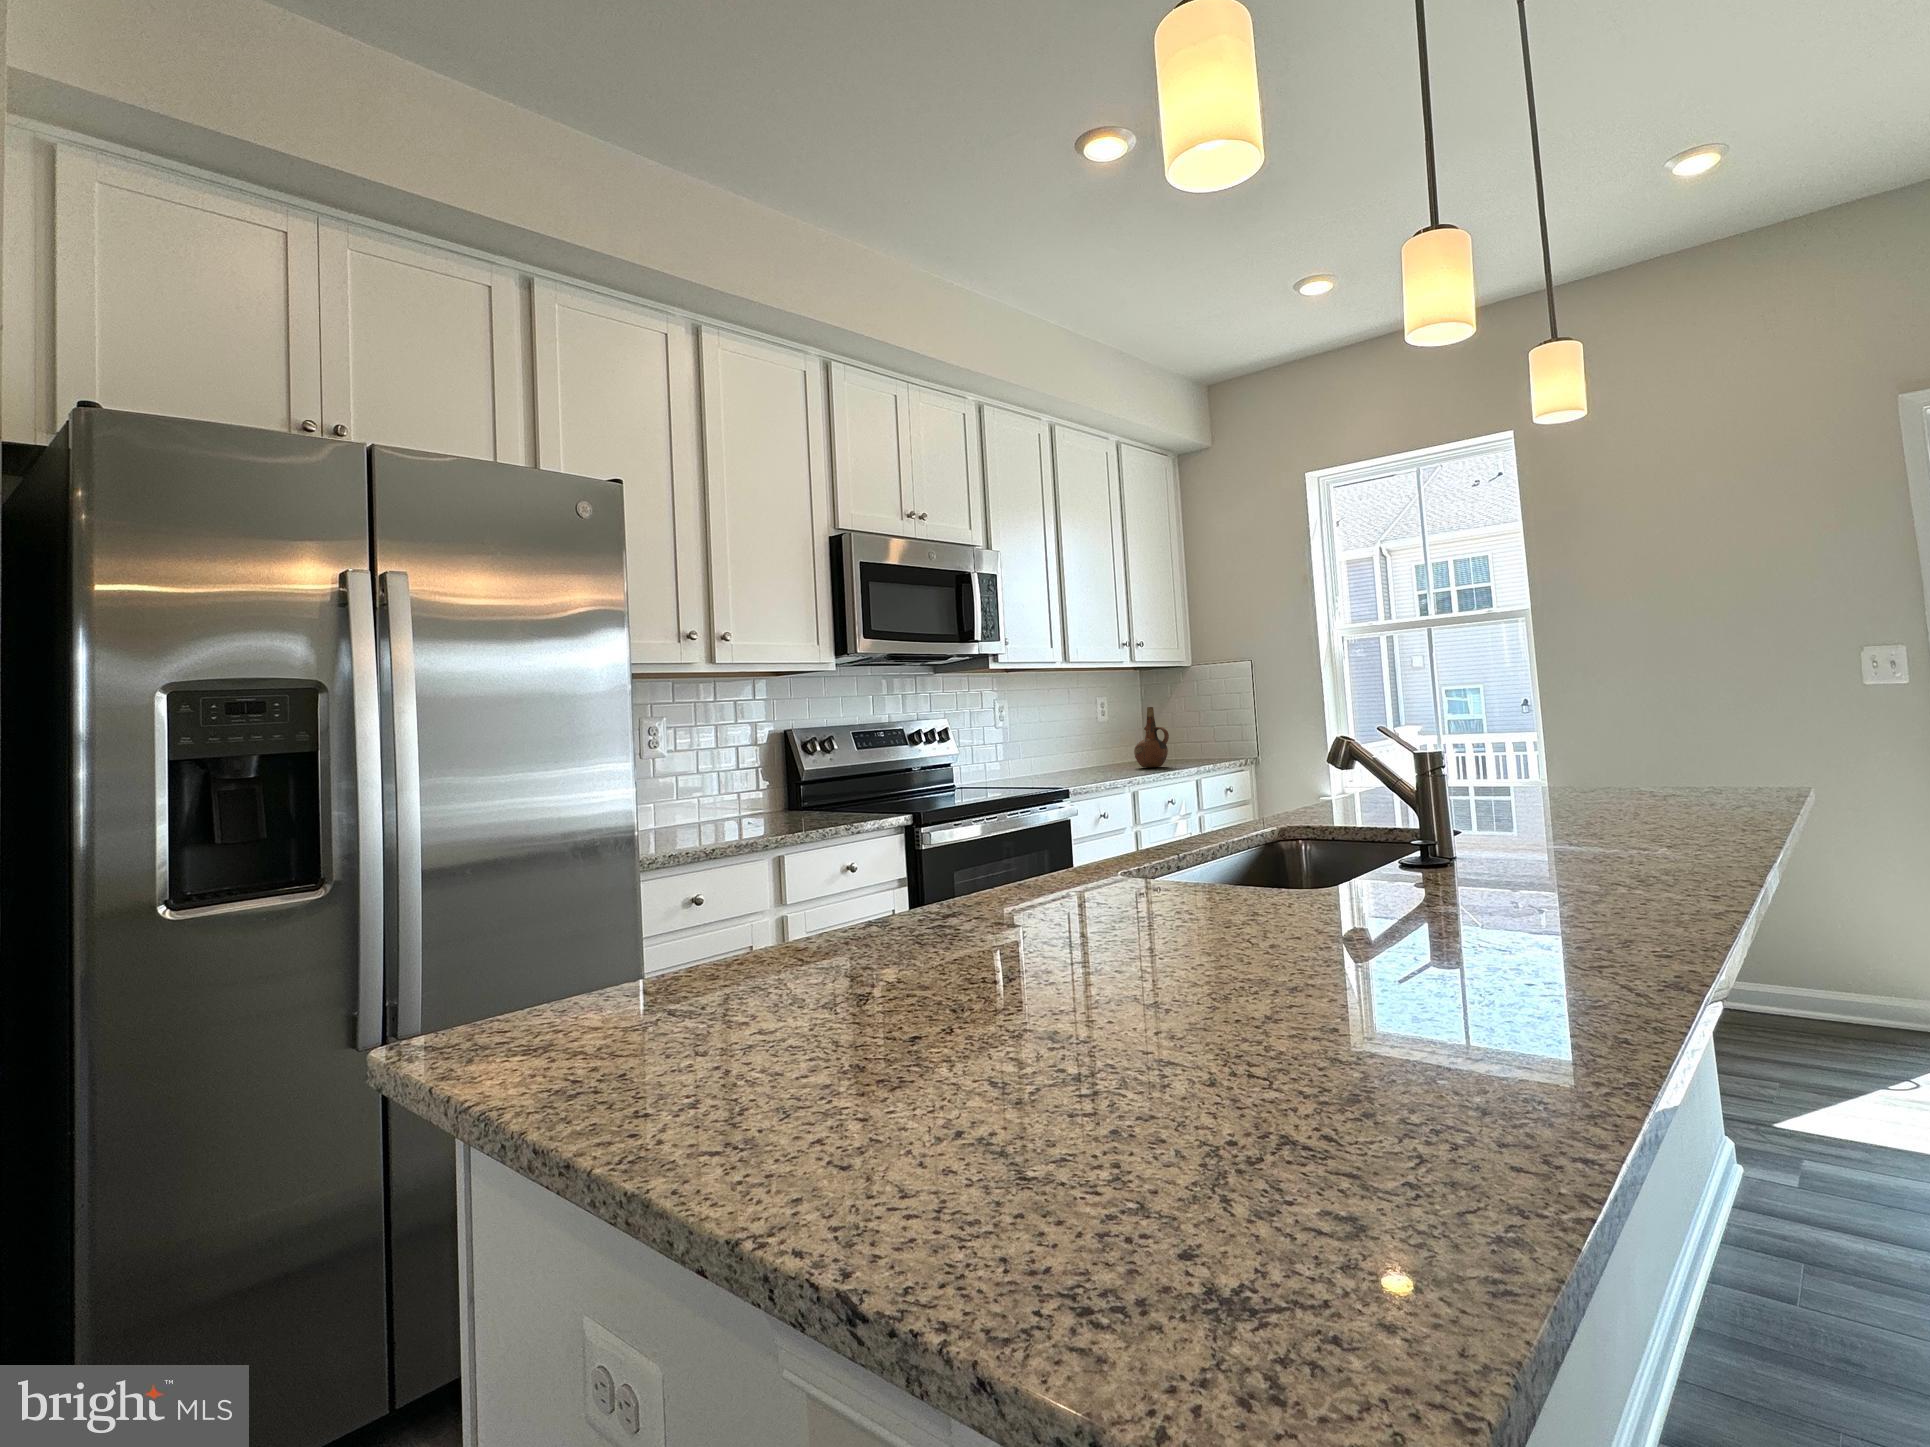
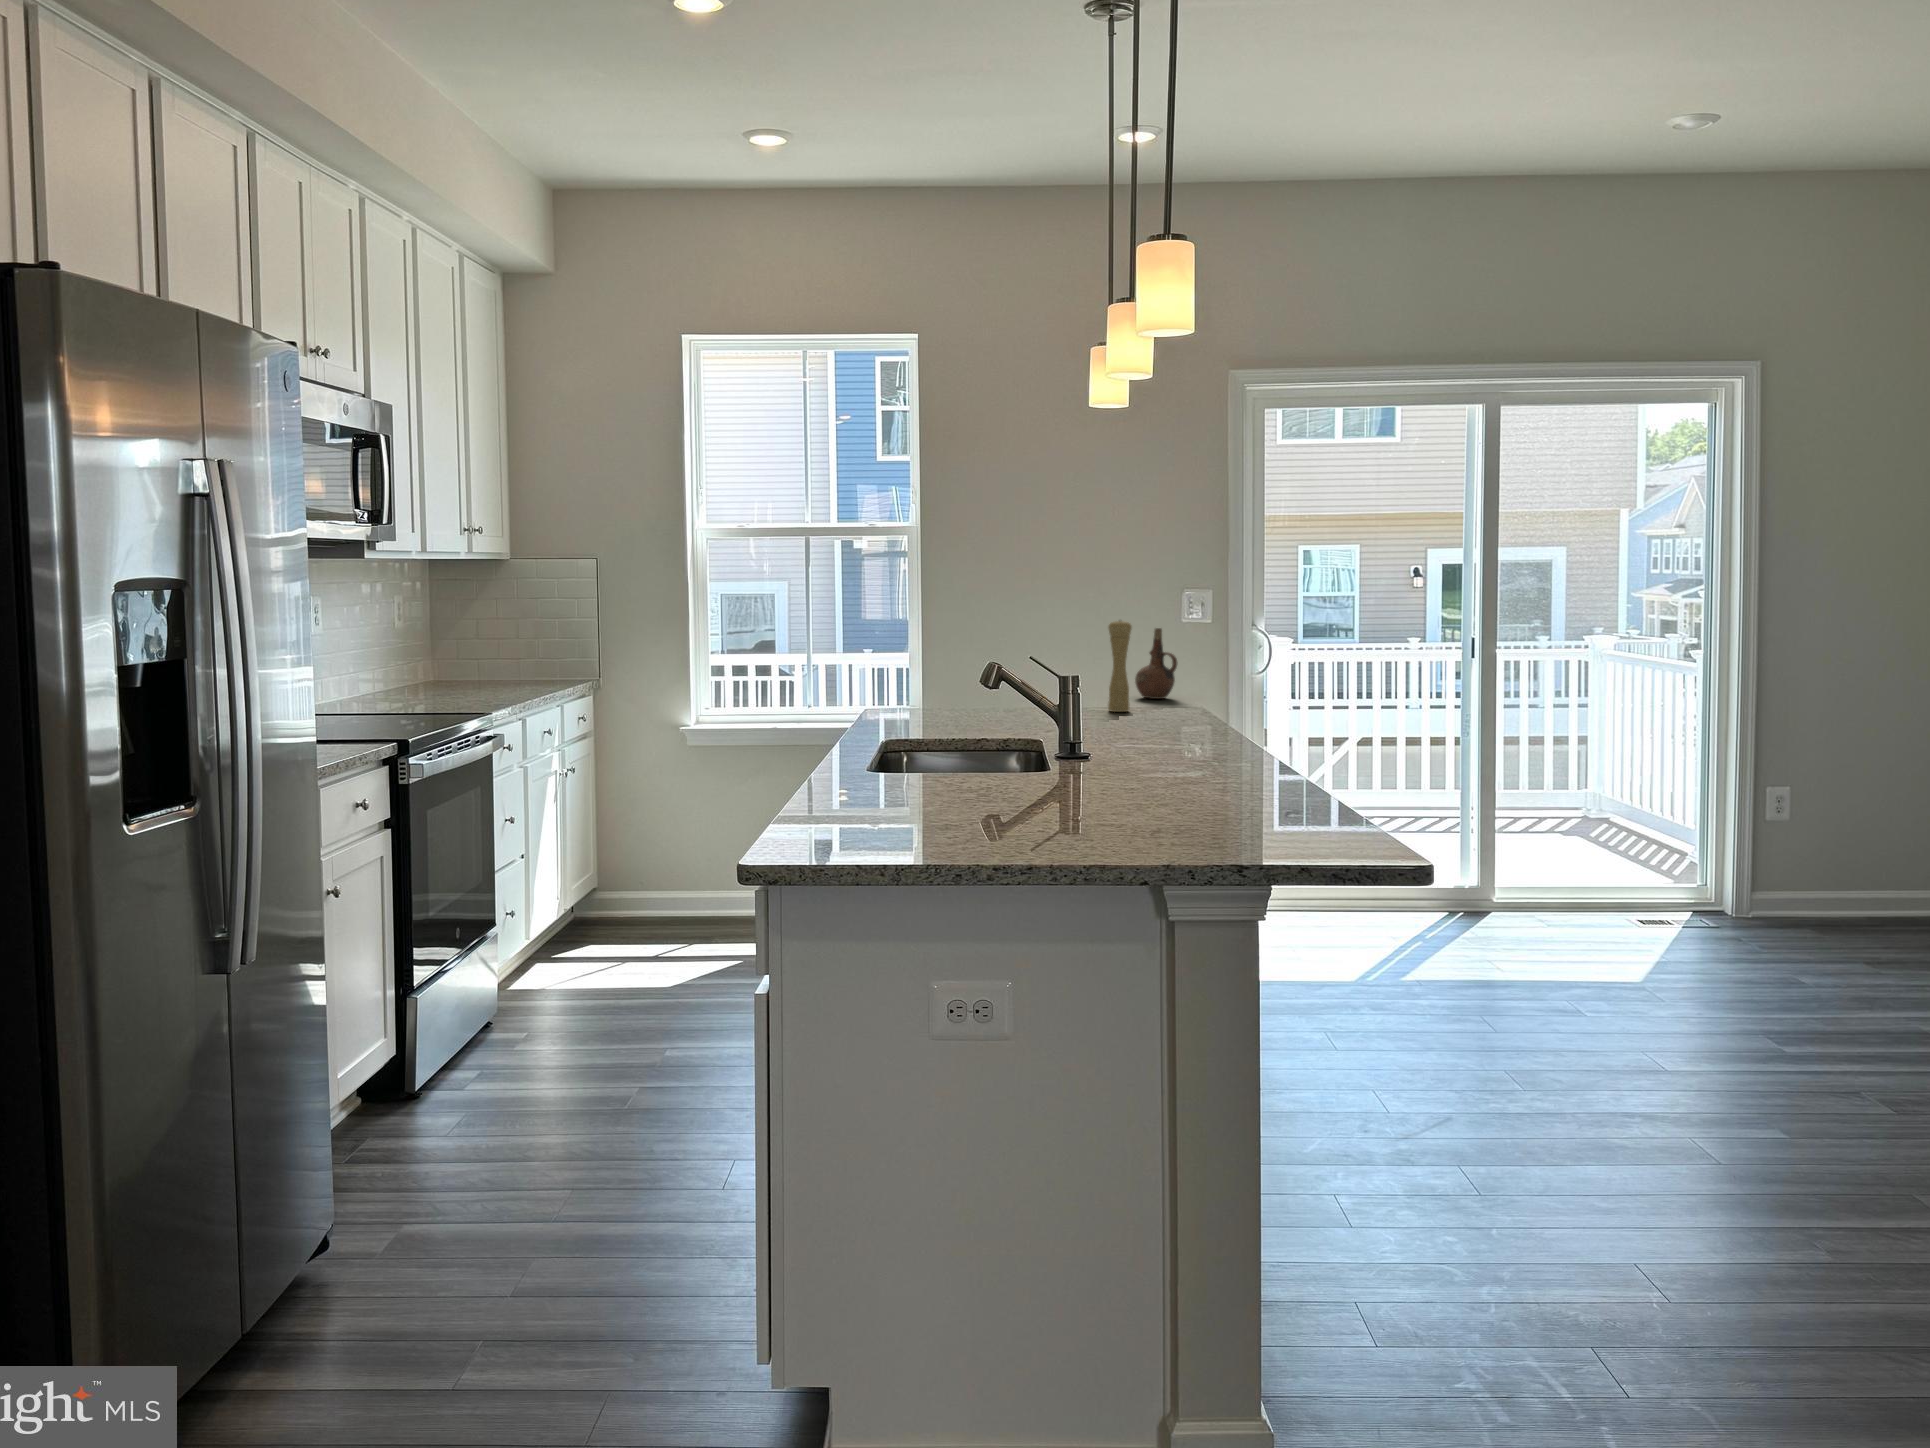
pepper mill: none [1106,697,1130,775] -> present [1108,620,1132,712]

